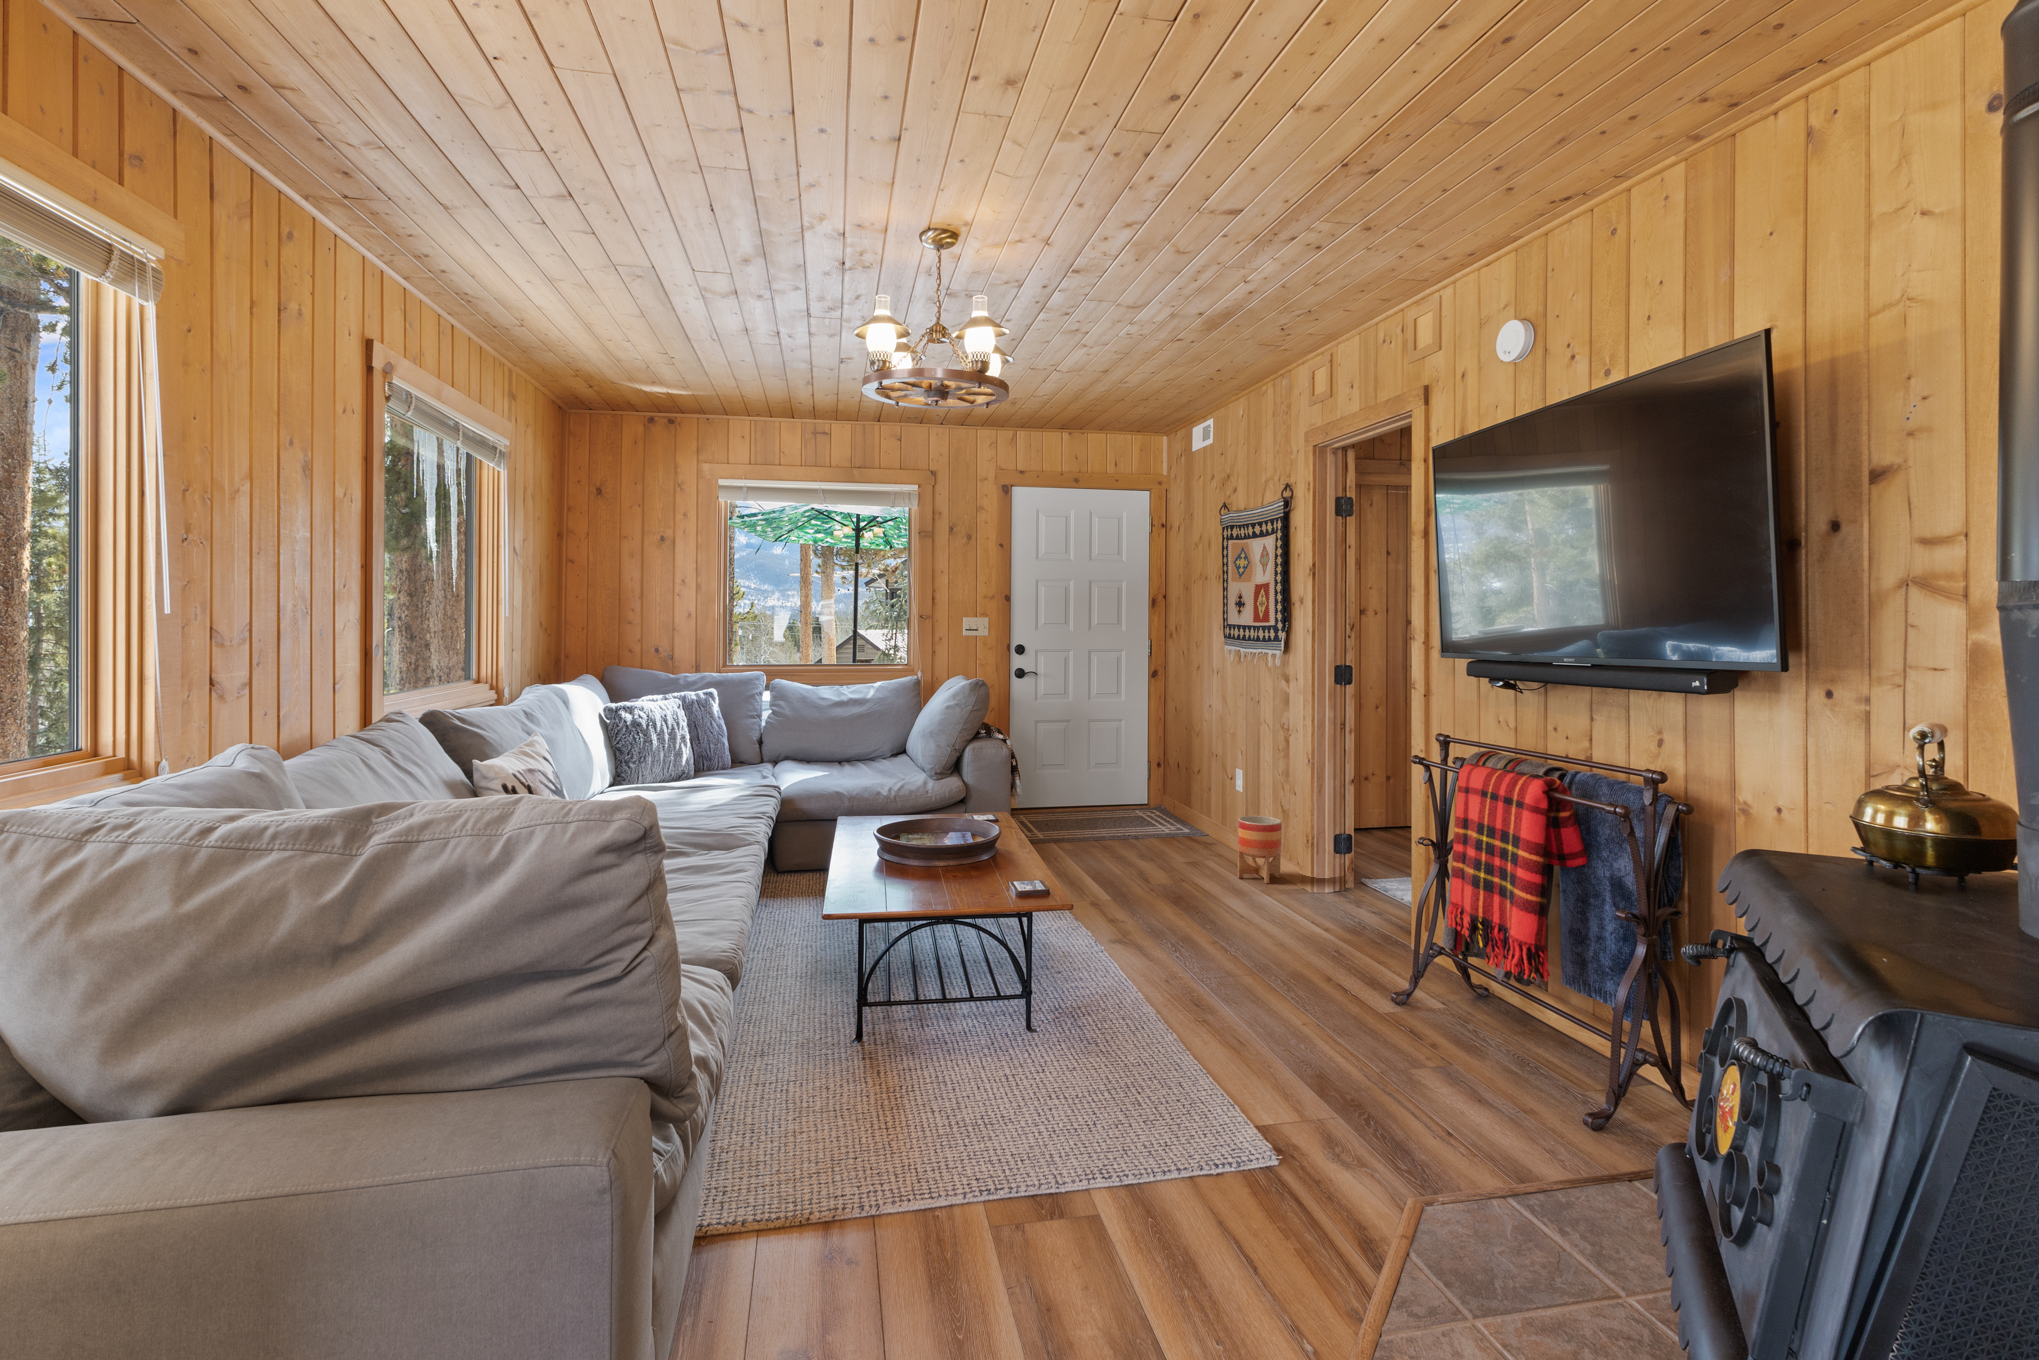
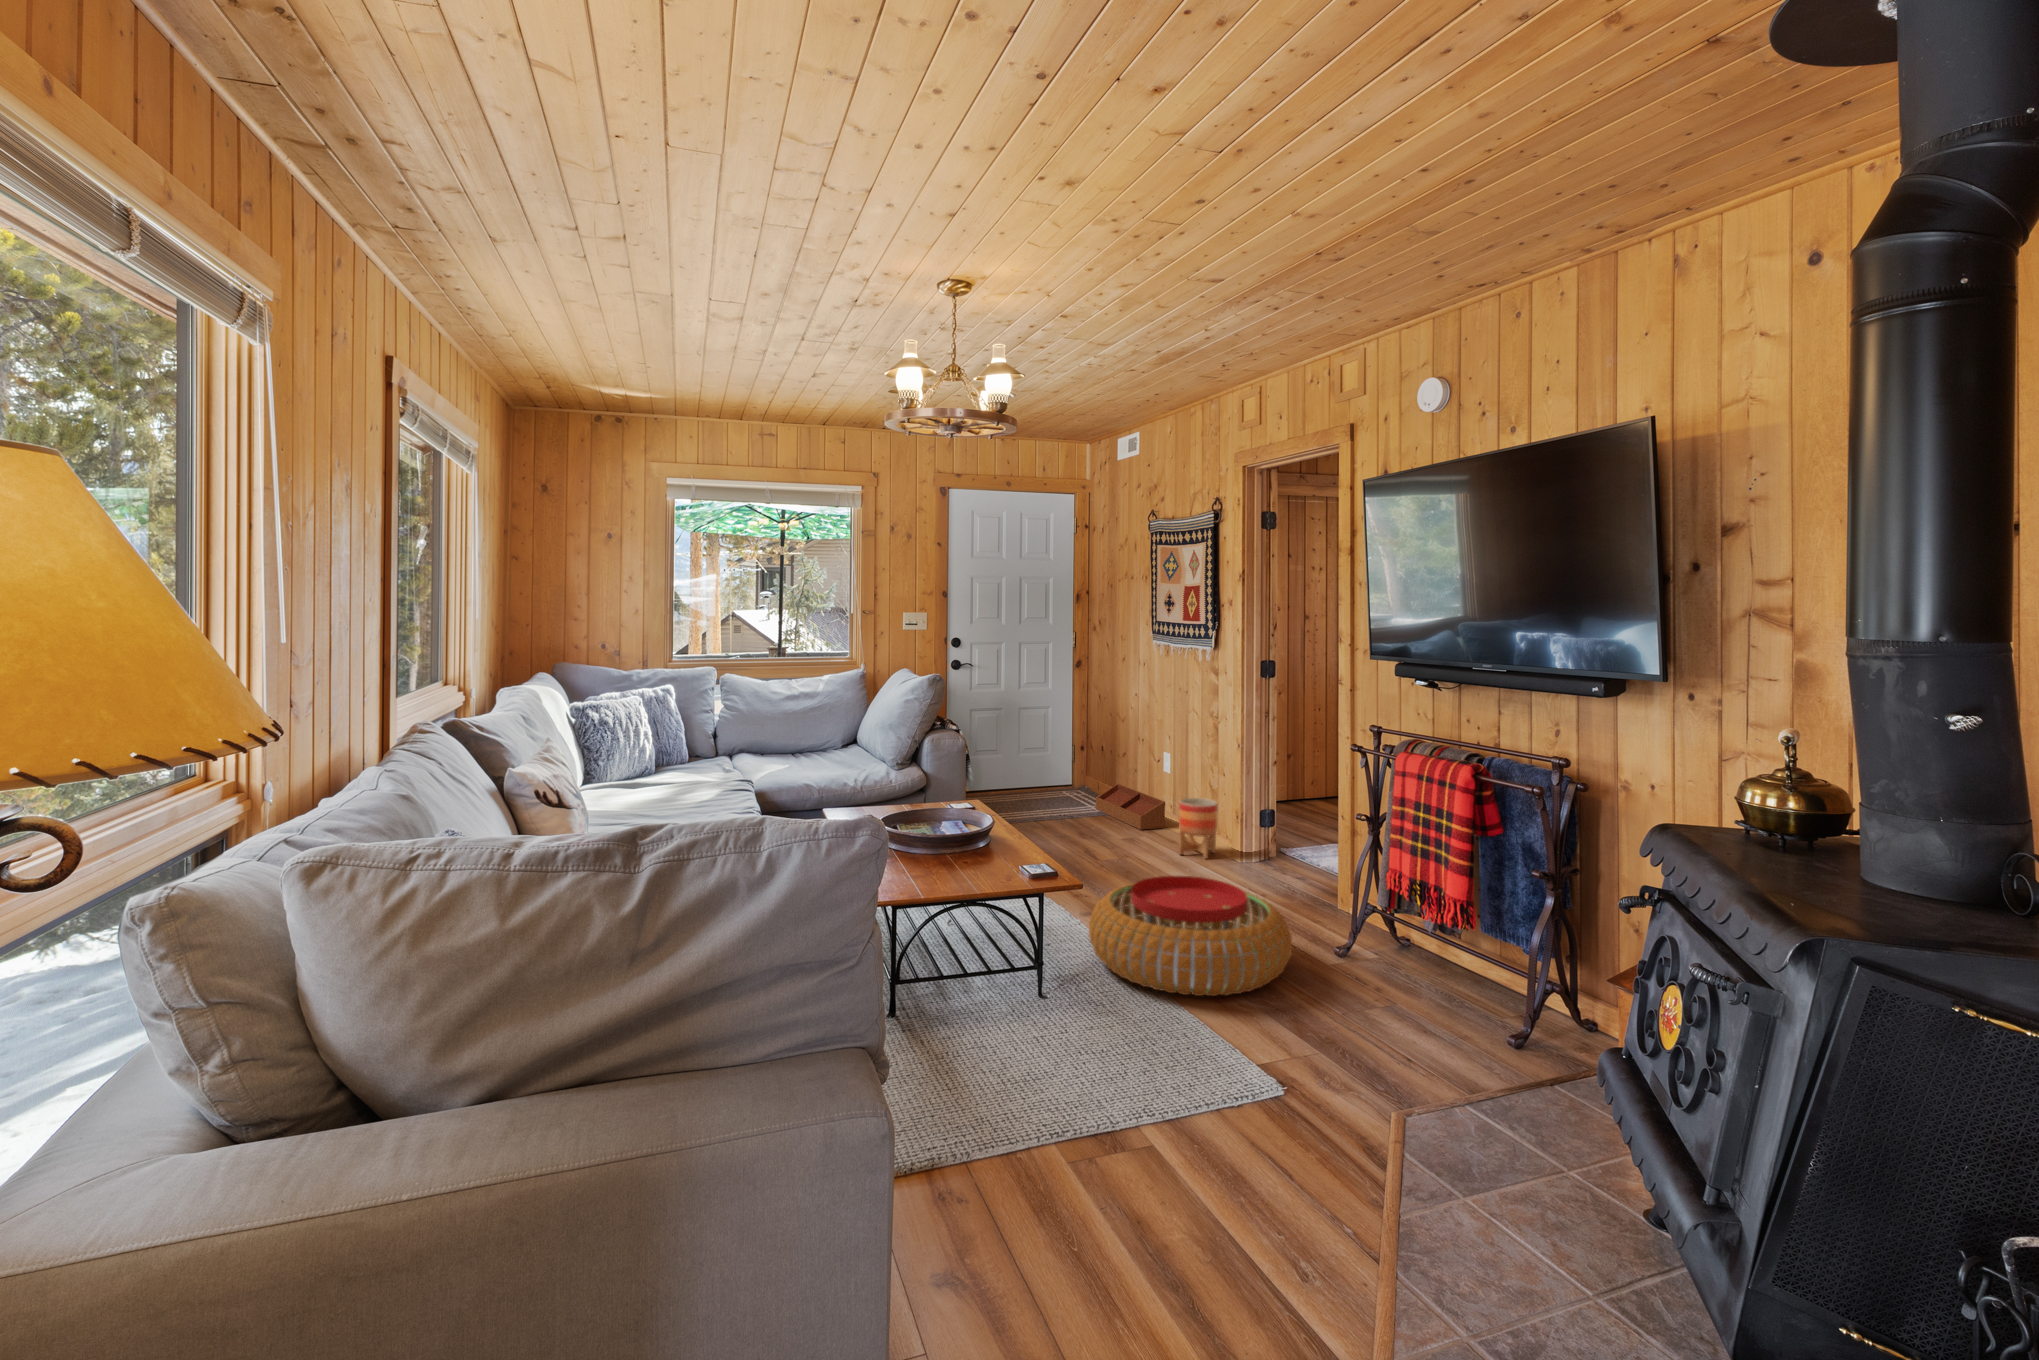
storage bin: none [1162,800,1232,849] -> present [1096,784,1165,830]
pouf: none [1096,899,1329,1039] -> present [1089,876,1292,996]

